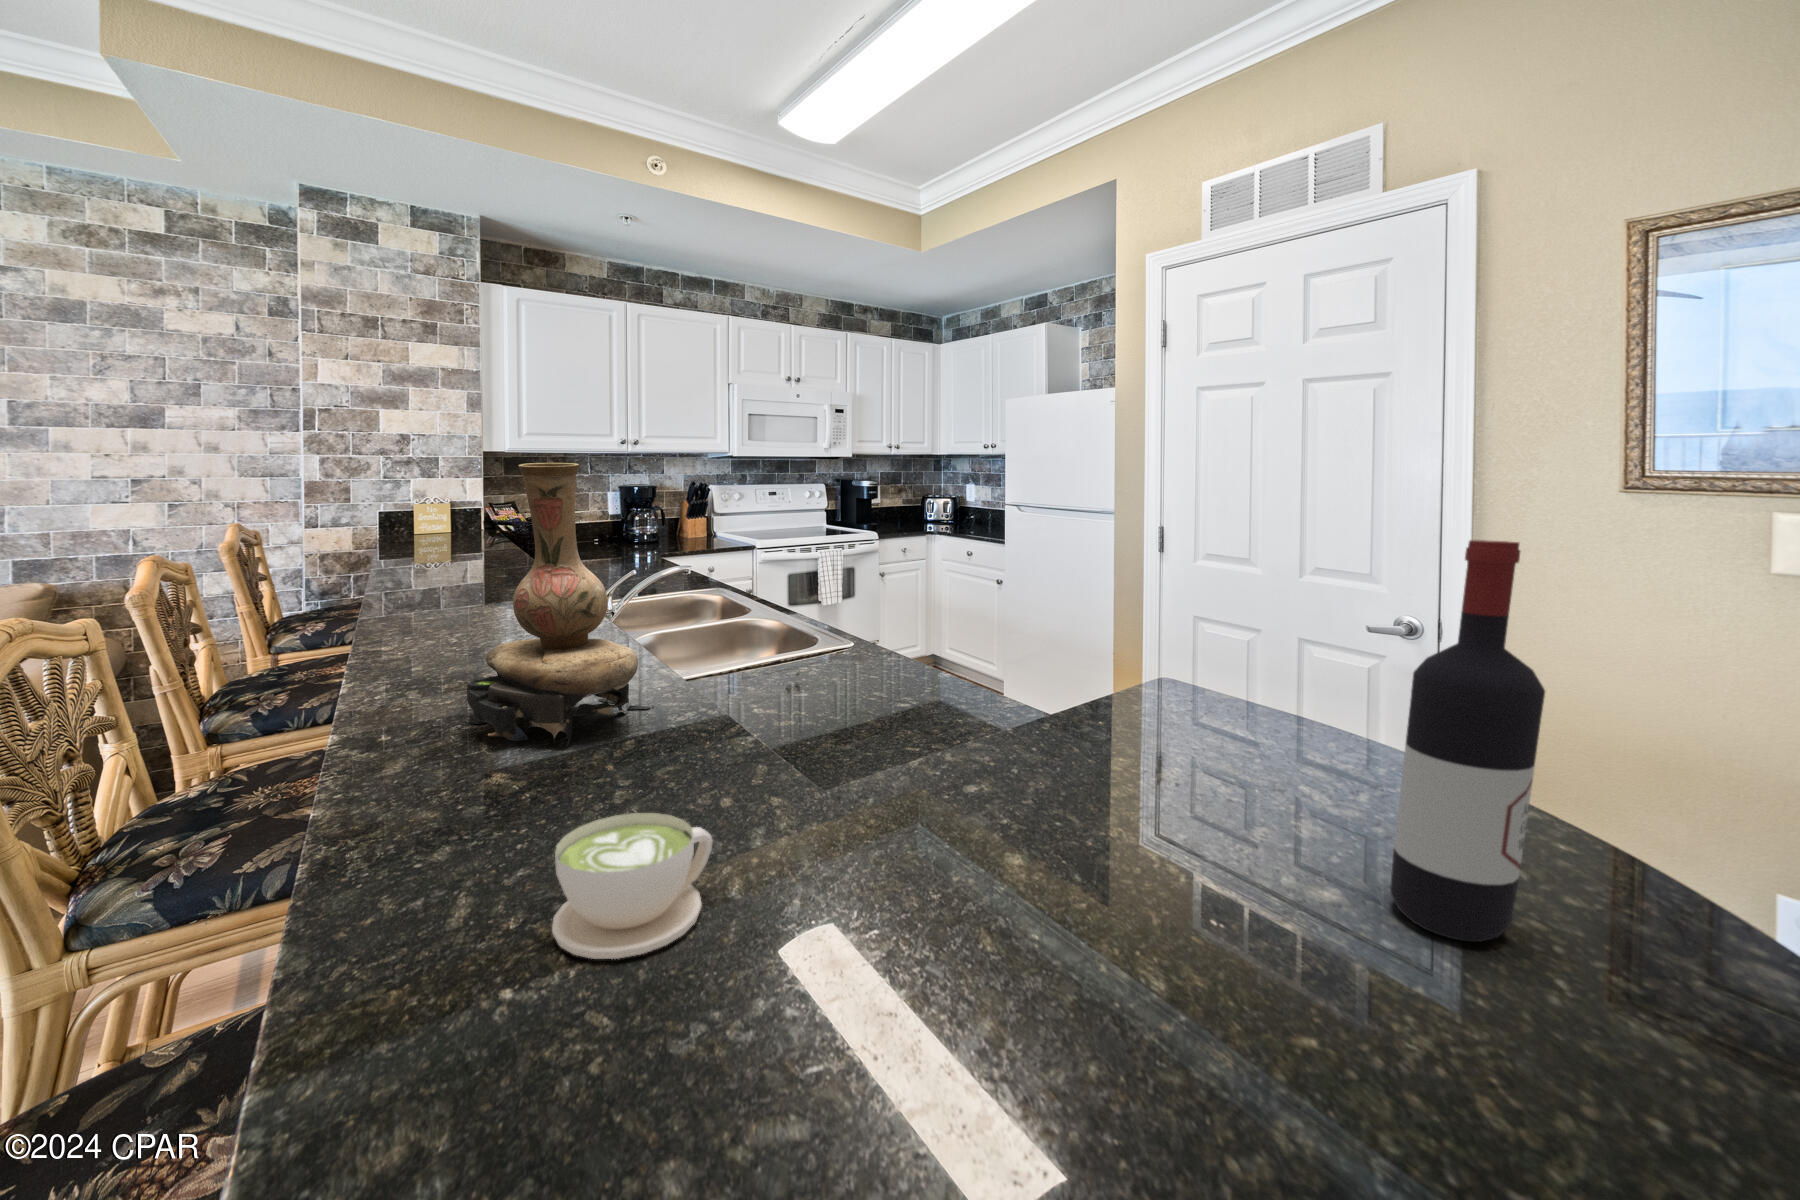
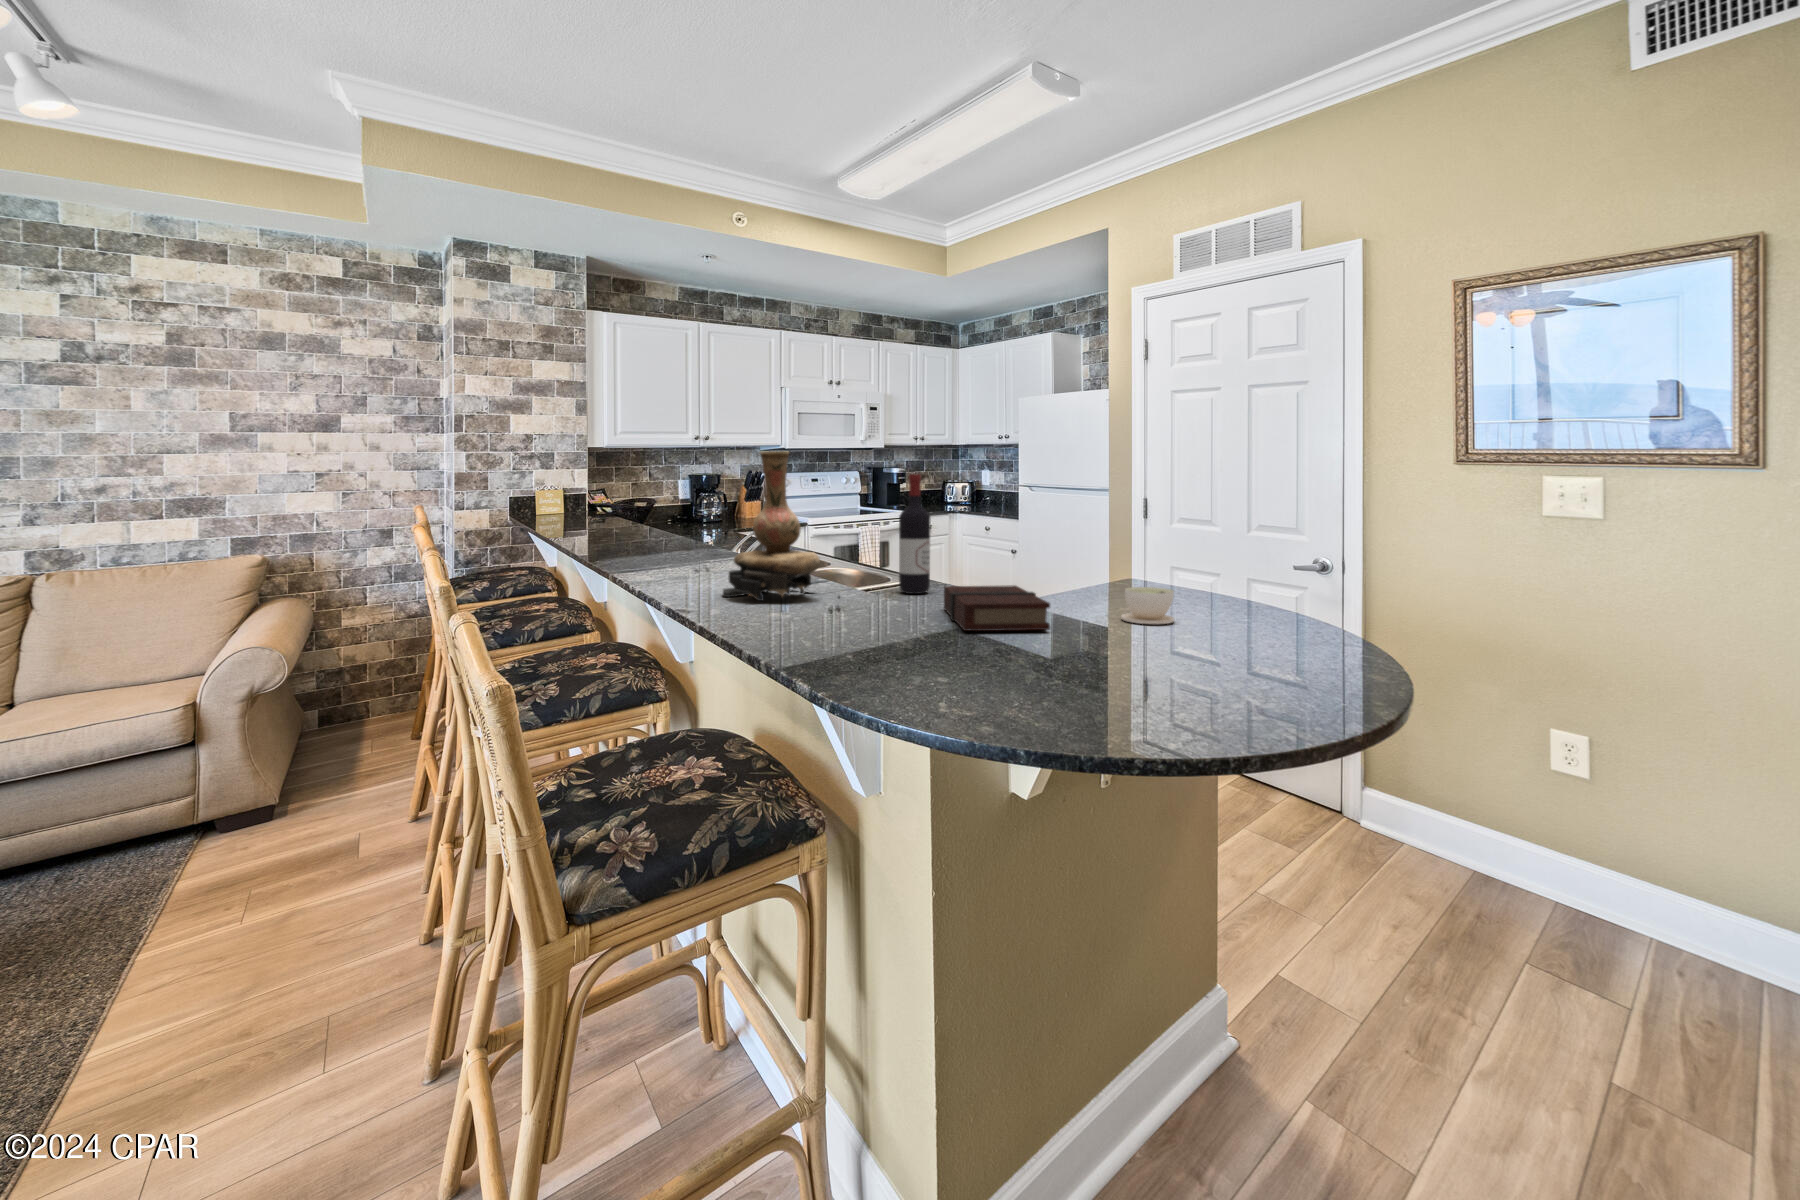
wine bottle: present [1390,540,1545,942] -> present [899,474,931,594]
book: none [854,727,1069,899] -> present [944,585,1050,631]
coffee cup: present [552,813,713,959] -> present [1121,587,1174,624]

